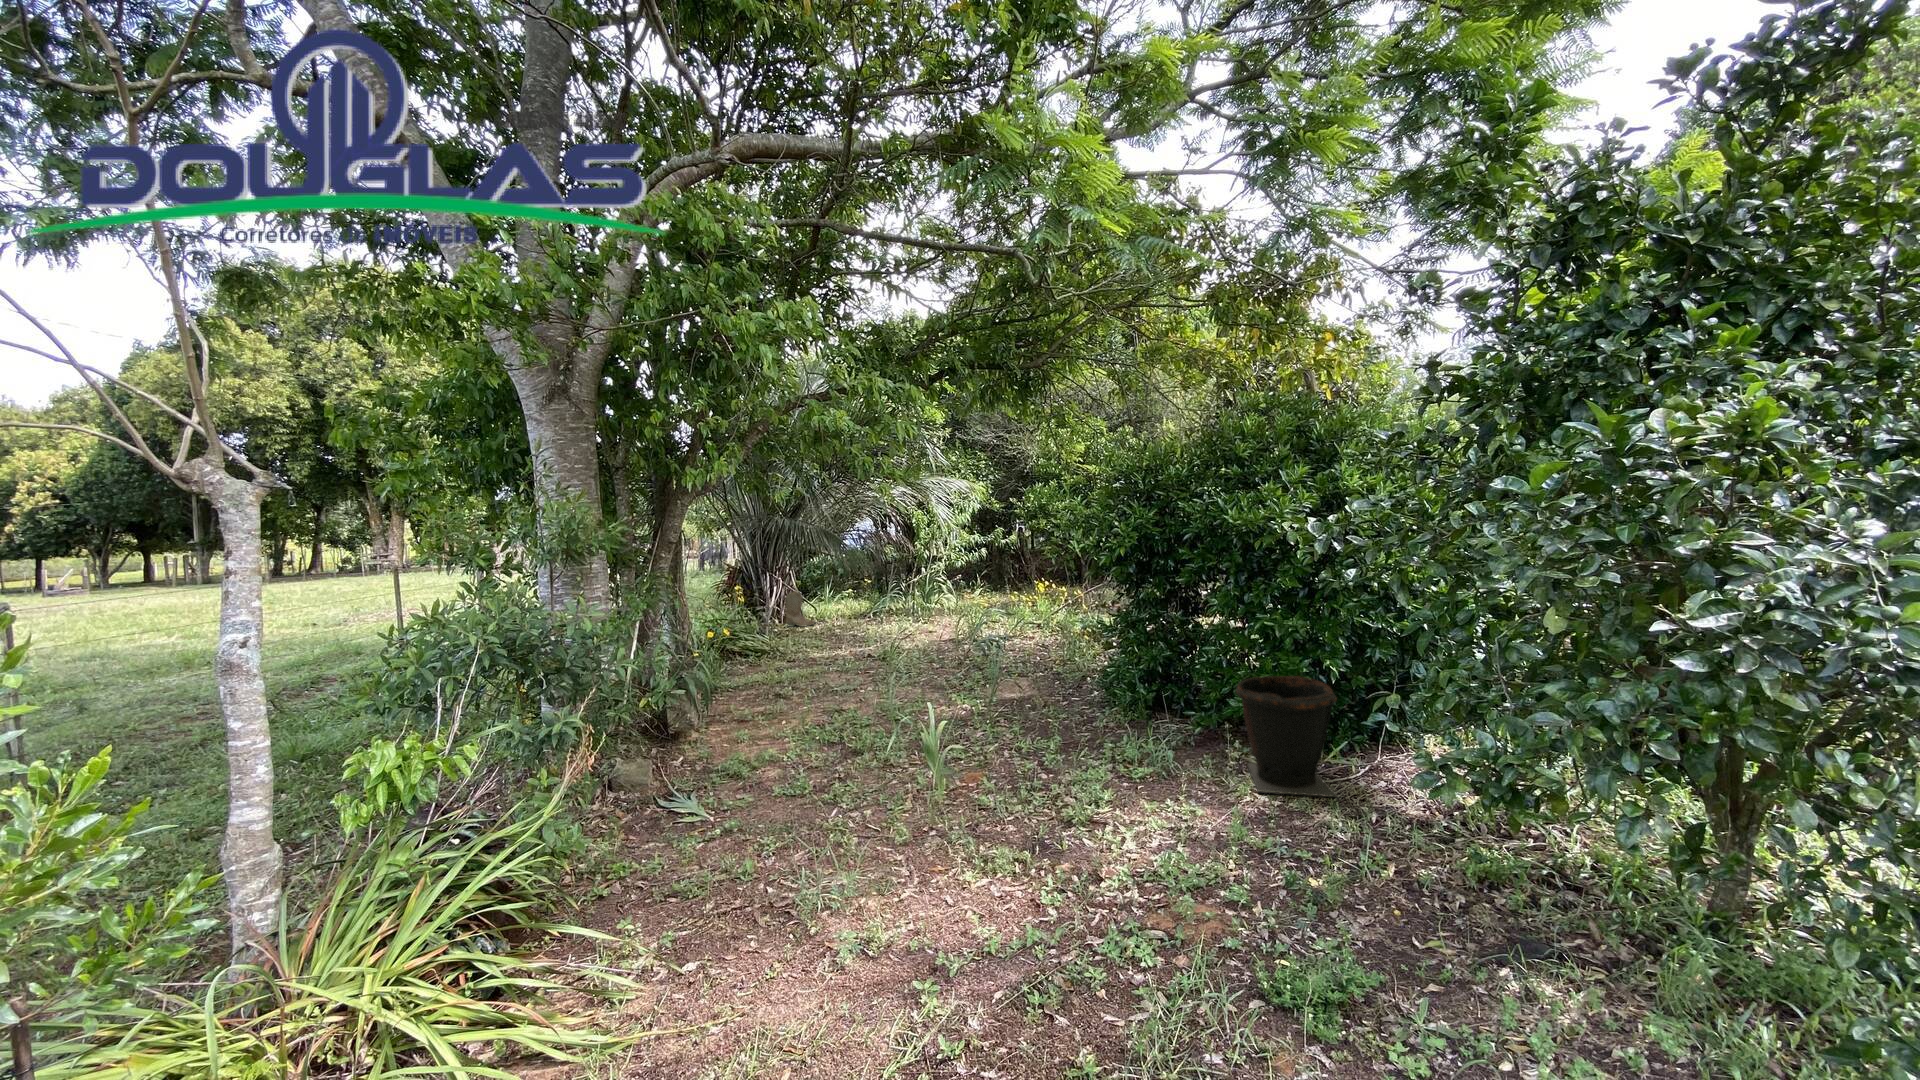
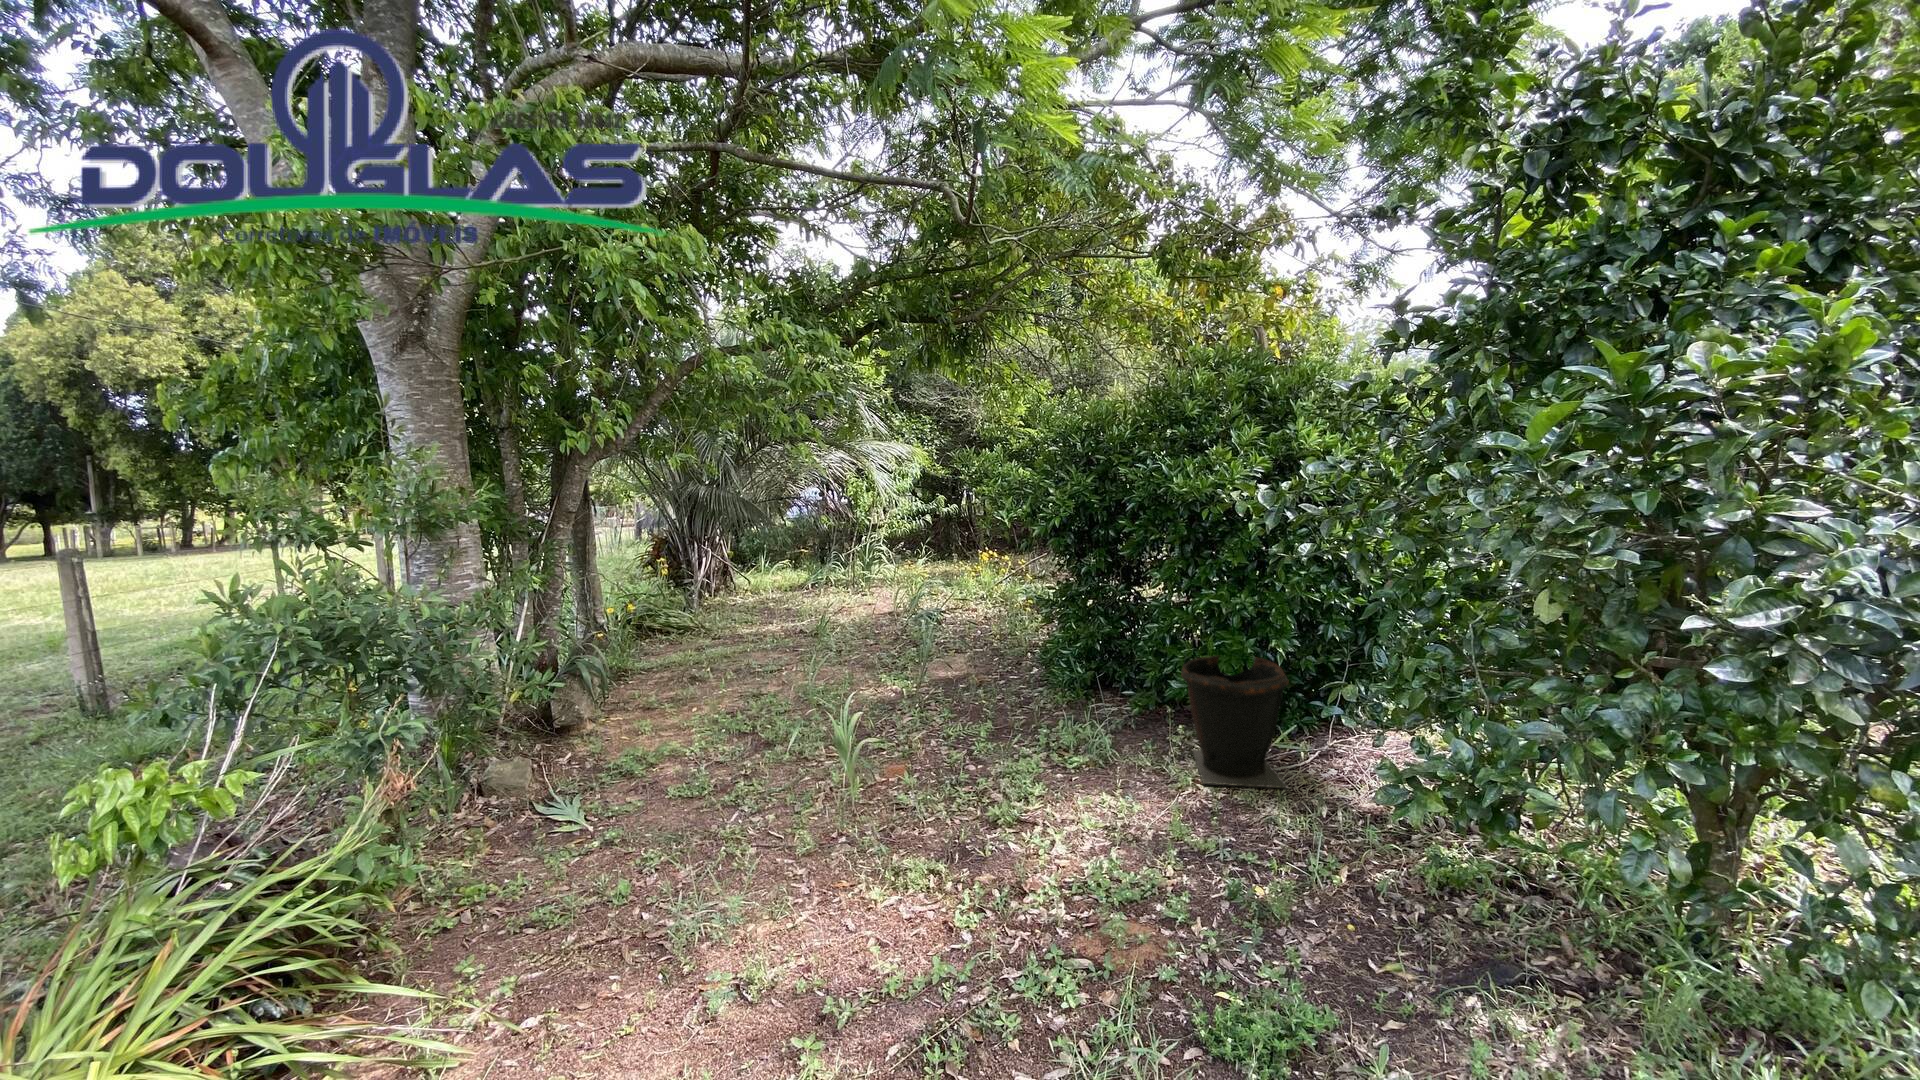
boots: present [786,591,816,627] -> none [713,561,748,600]

